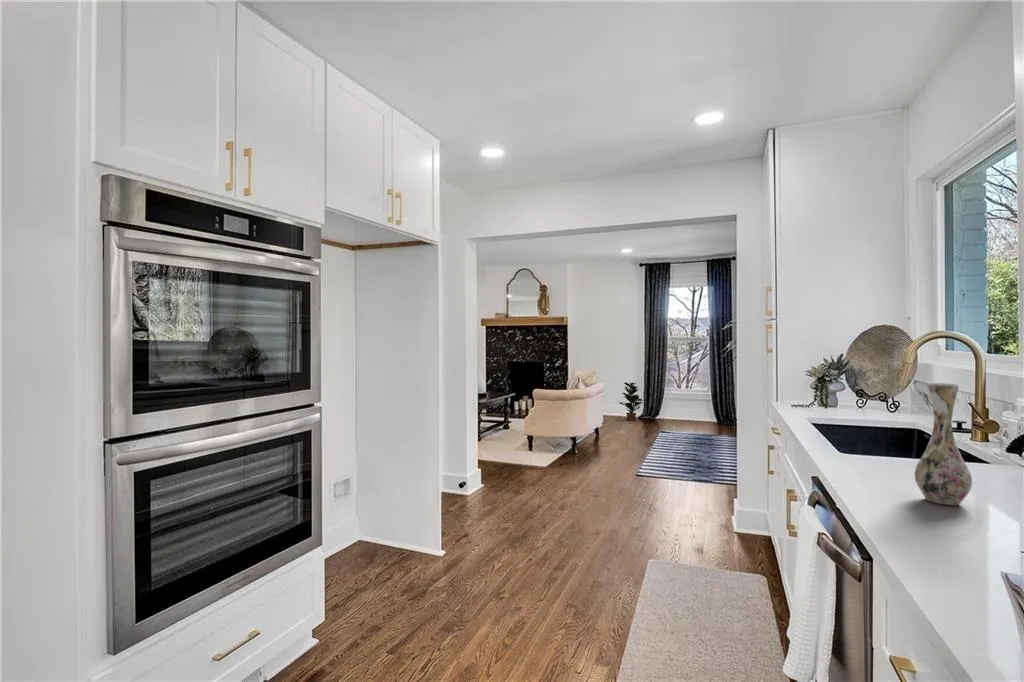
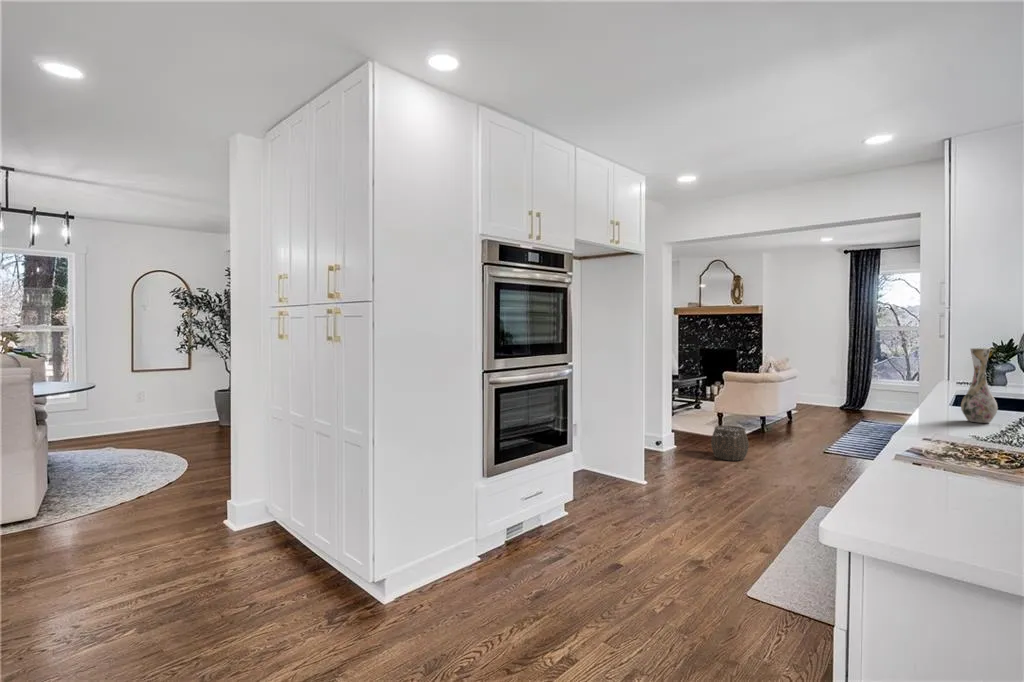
potted plant: present [620,382,643,421] -> none [818,371,846,411]
woven basket: none [524,456,565,499] -> present [711,425,749,461]

